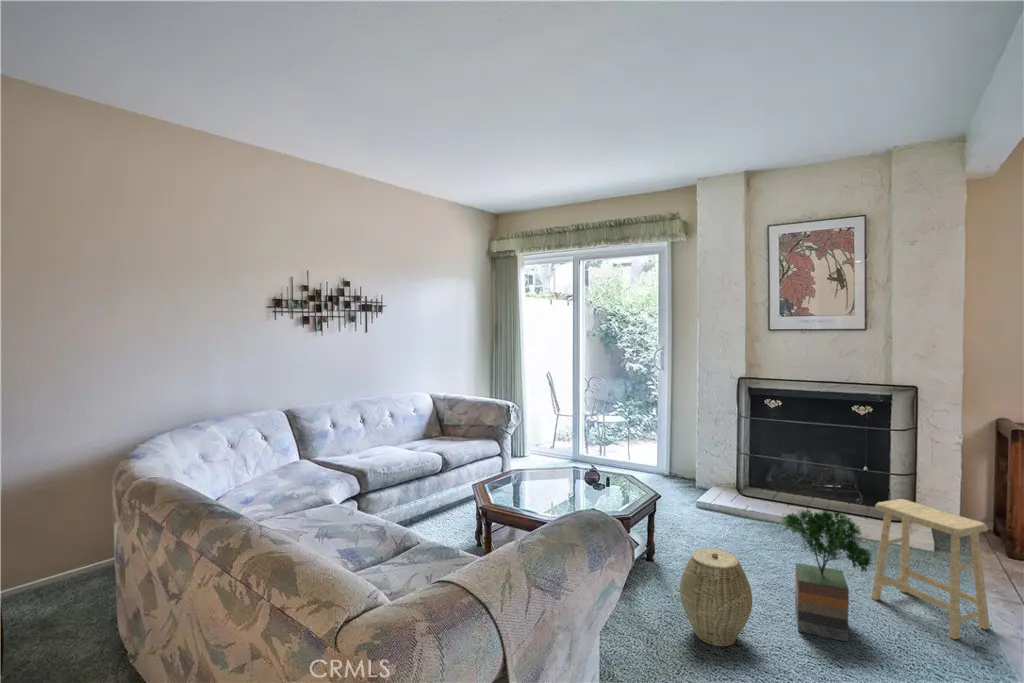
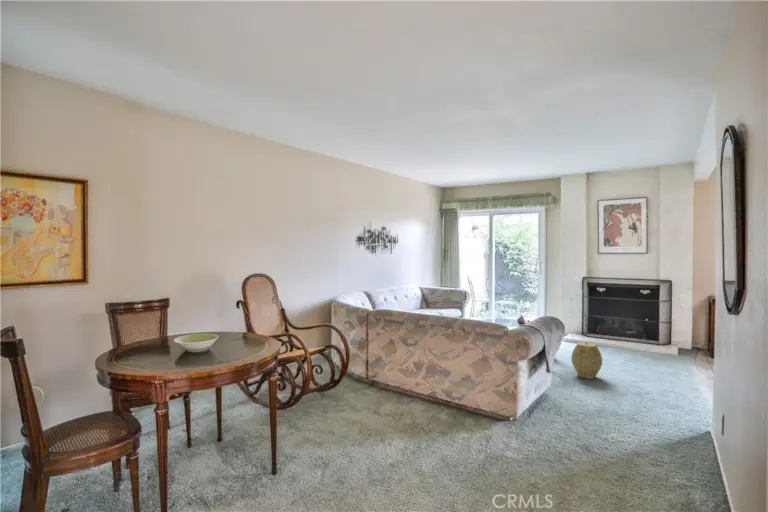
footstool: present [871,499,990,639] -> none [650,326,699,378]
potted tree: present [782,509,872,642] -> none [612,326,651,378]

